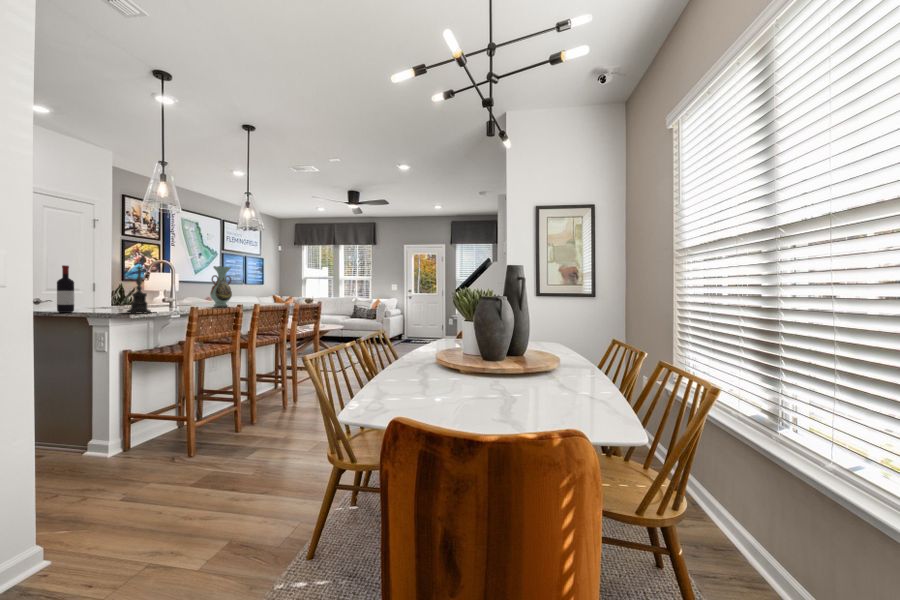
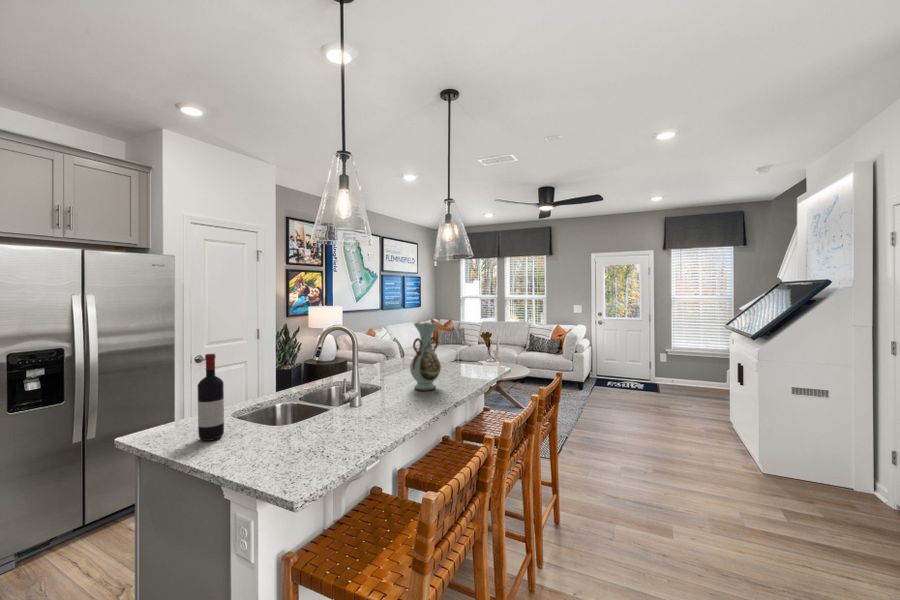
candle holder: present [126,266,151,314] -> none [287,341,352,453]

